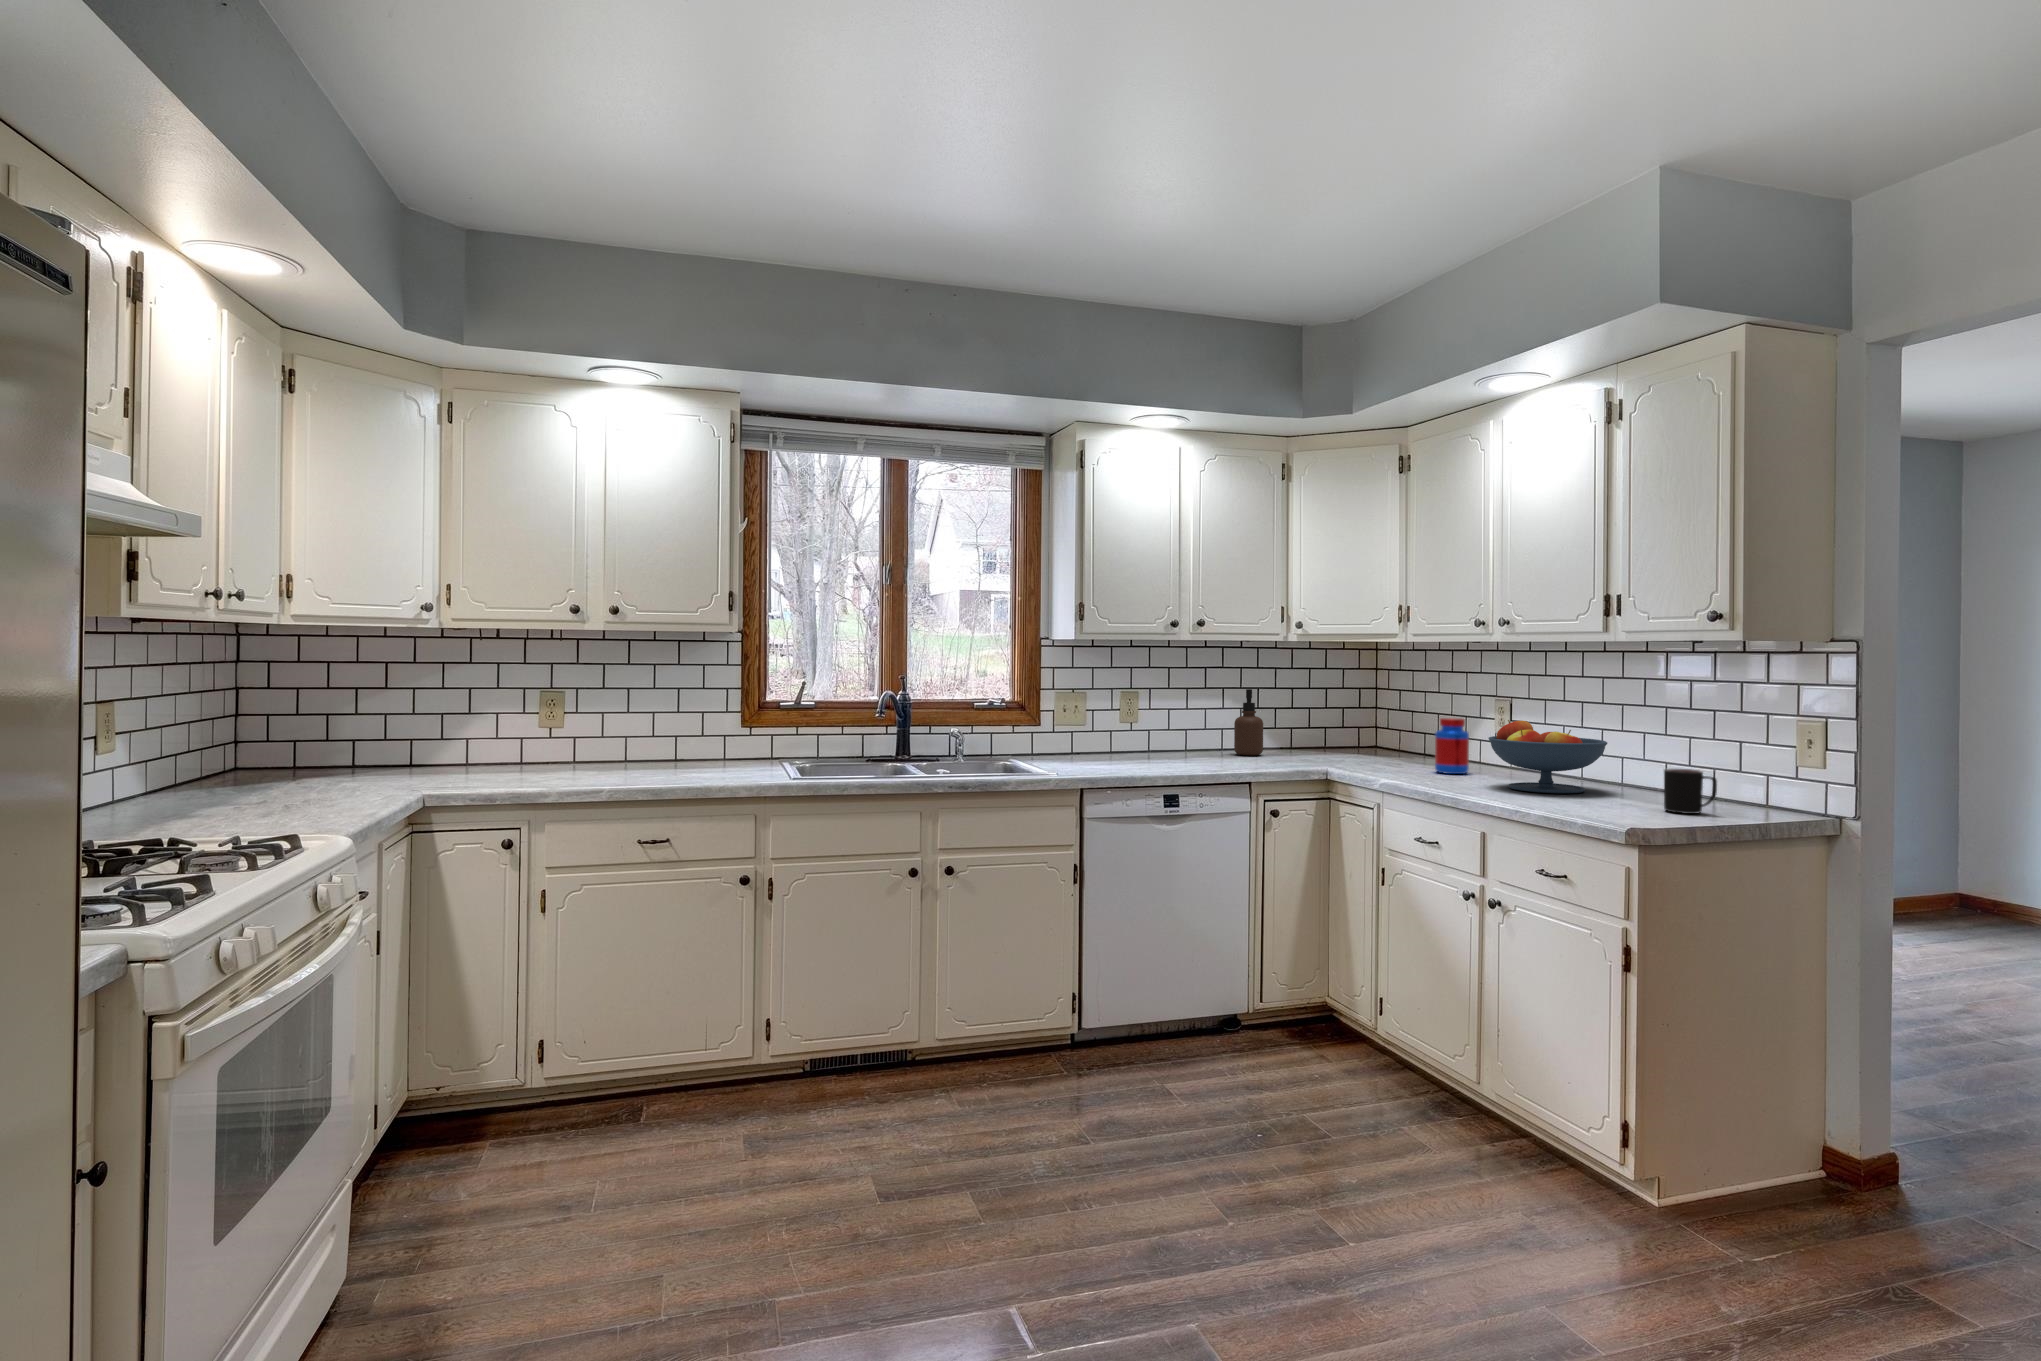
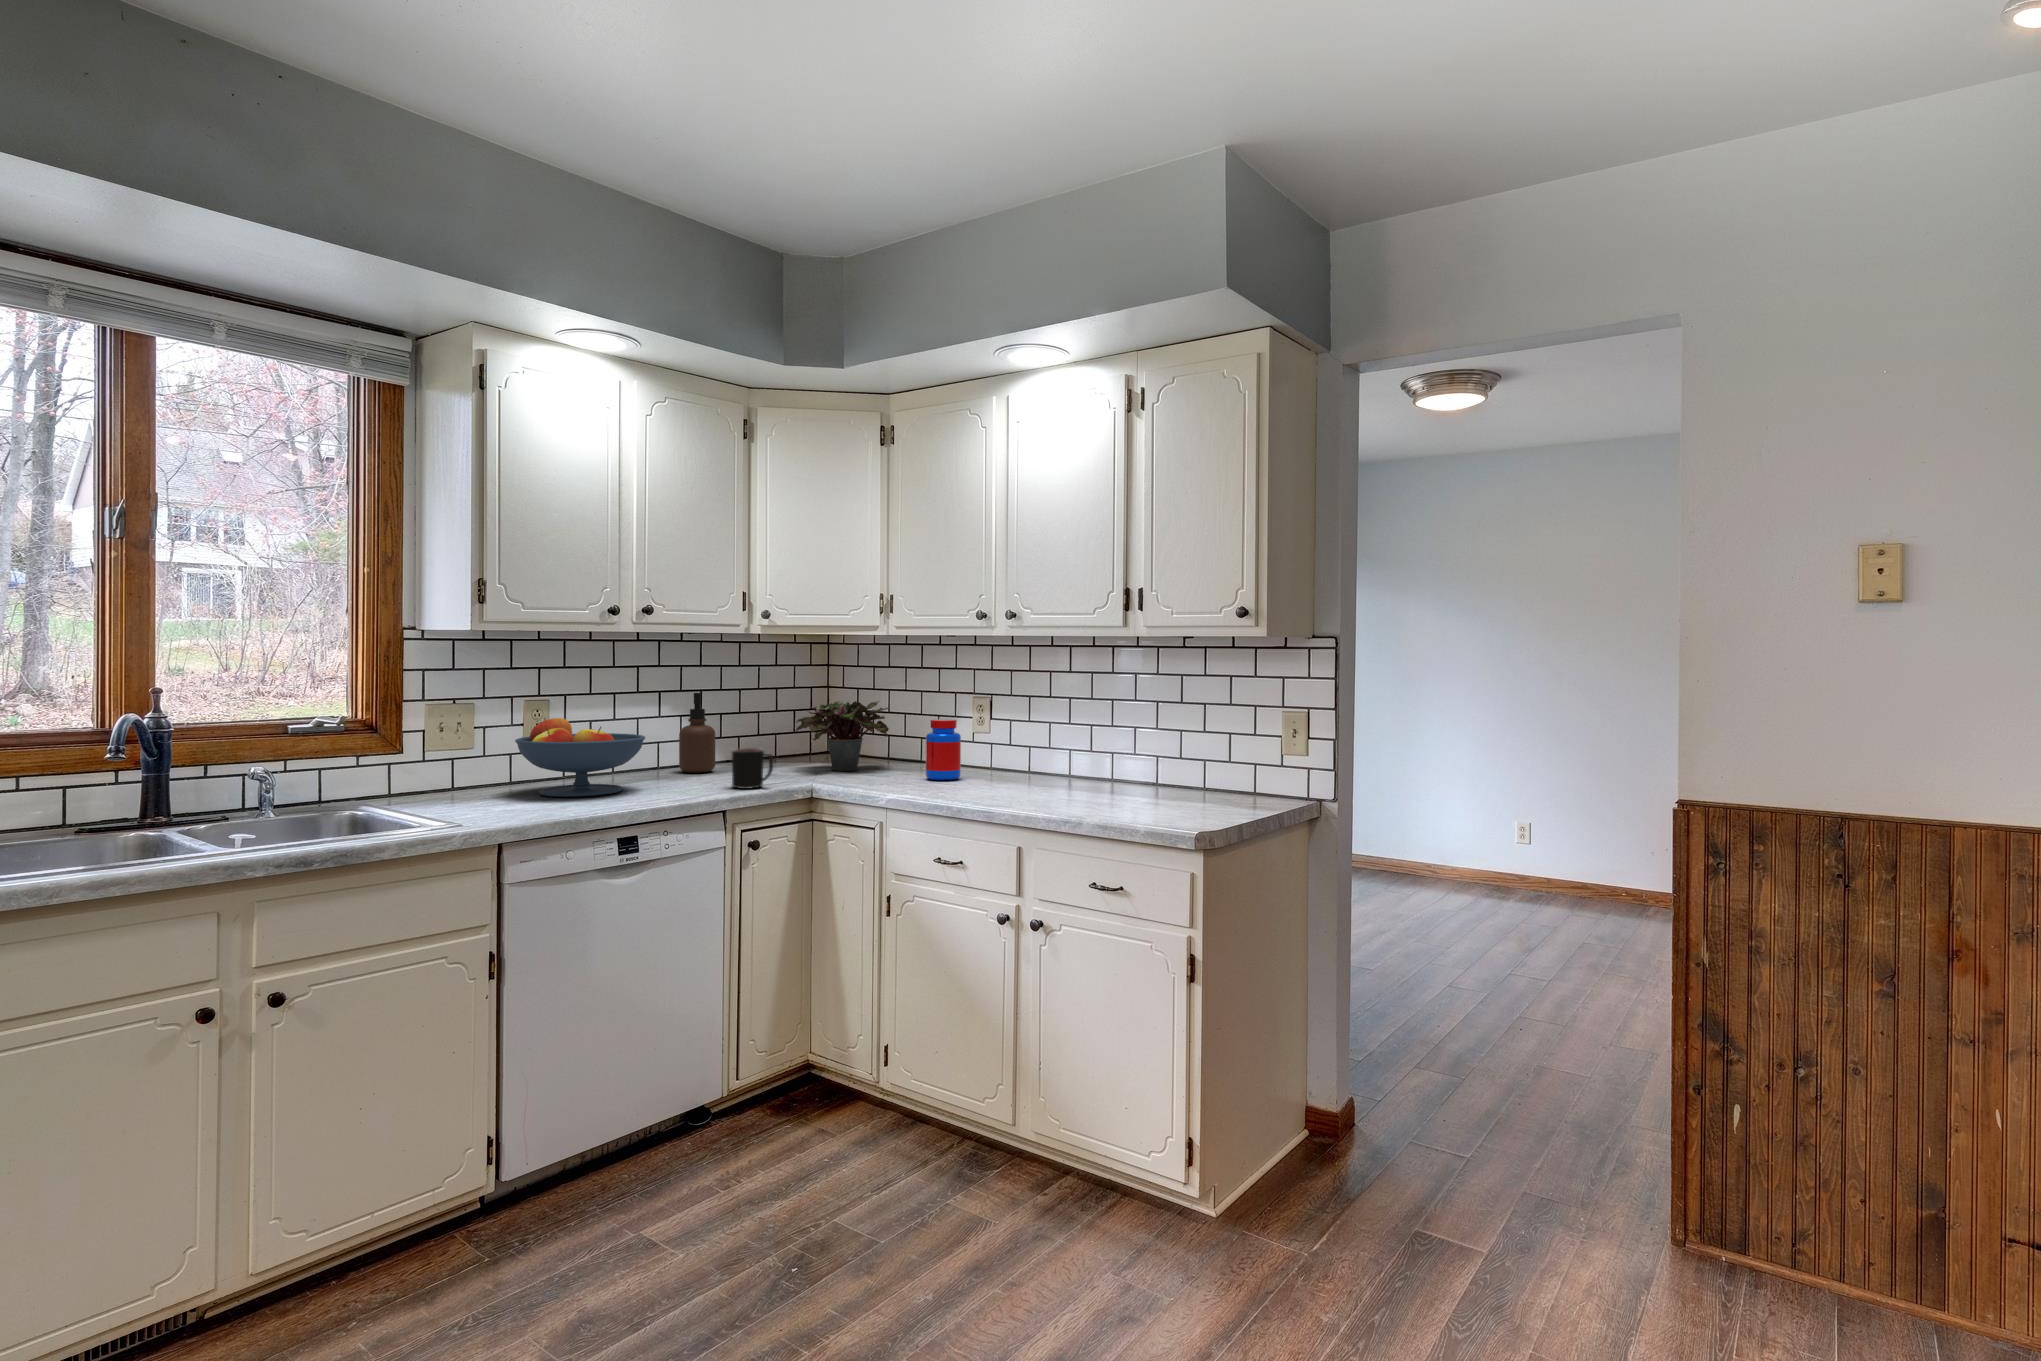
potted plant: none [1330,700,1414,762] -> present [796,701,889,771]
fruit bowl: present [1488,720,1607,793] -> present [515,718,645,797]
mug: present [1664,769,1717,814] -> present [732,748,773,789]

